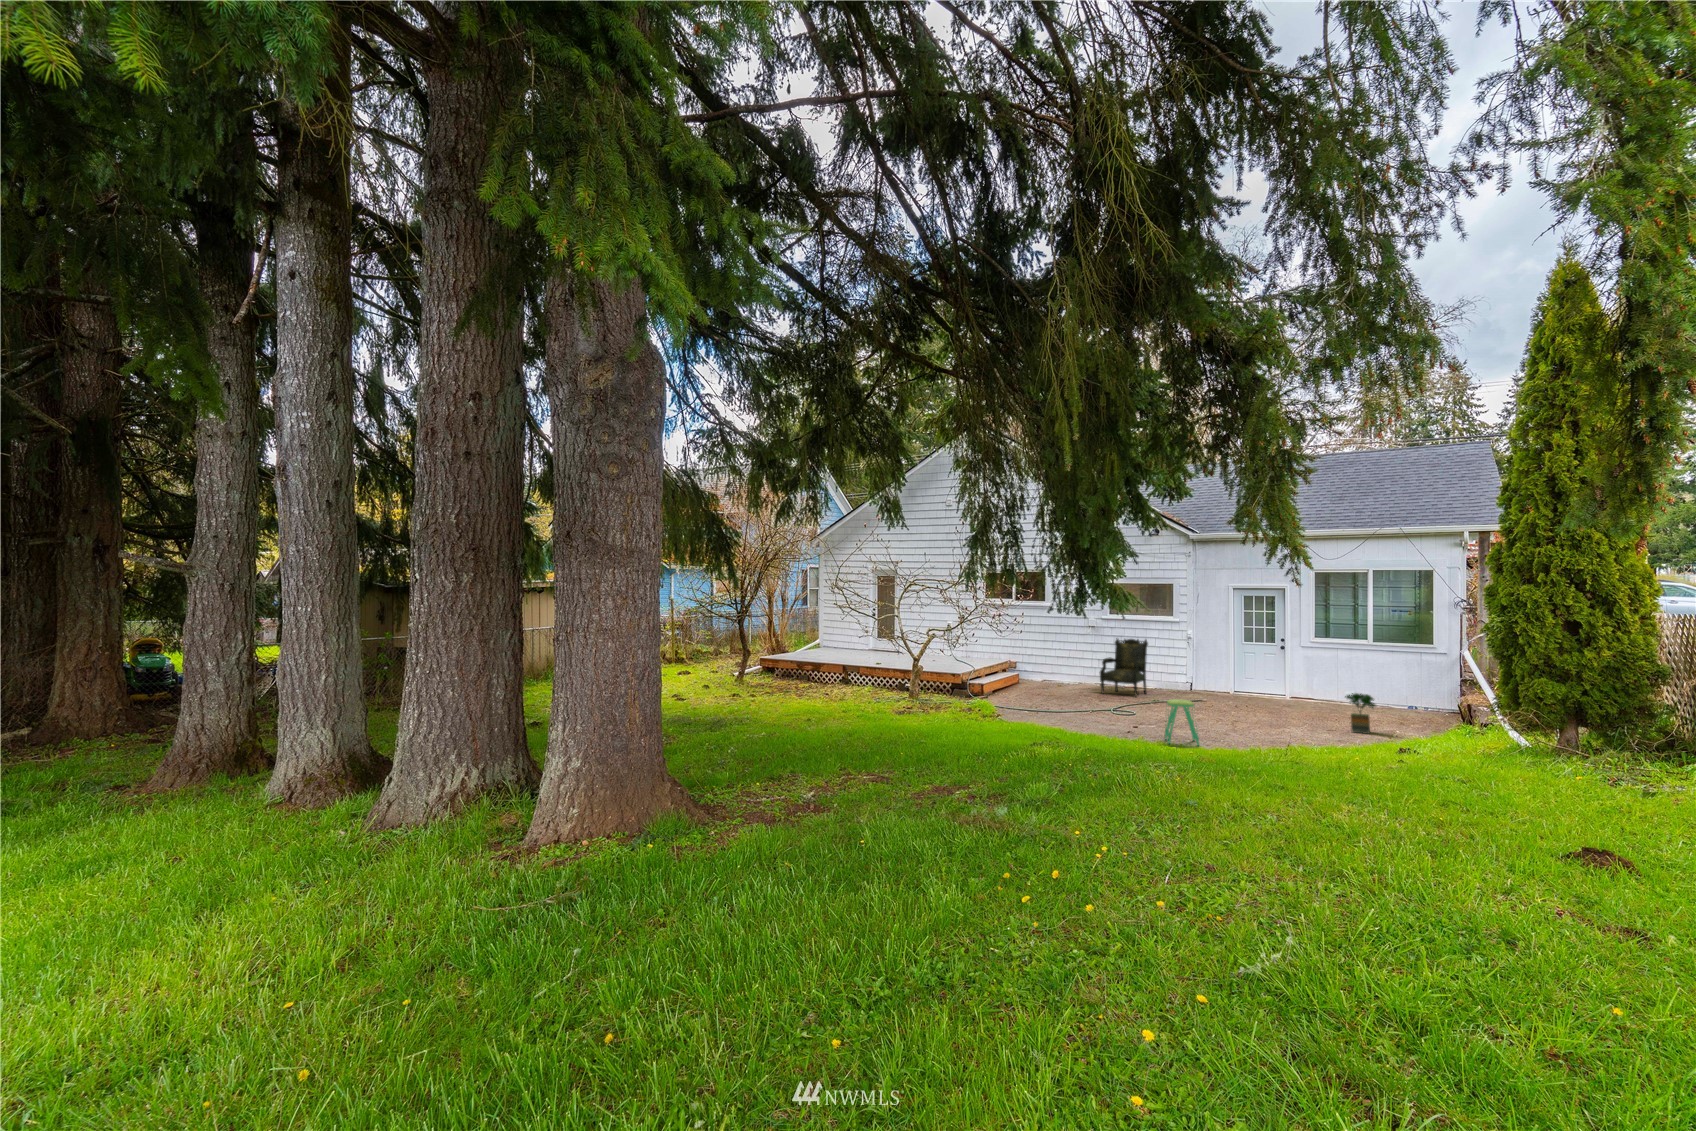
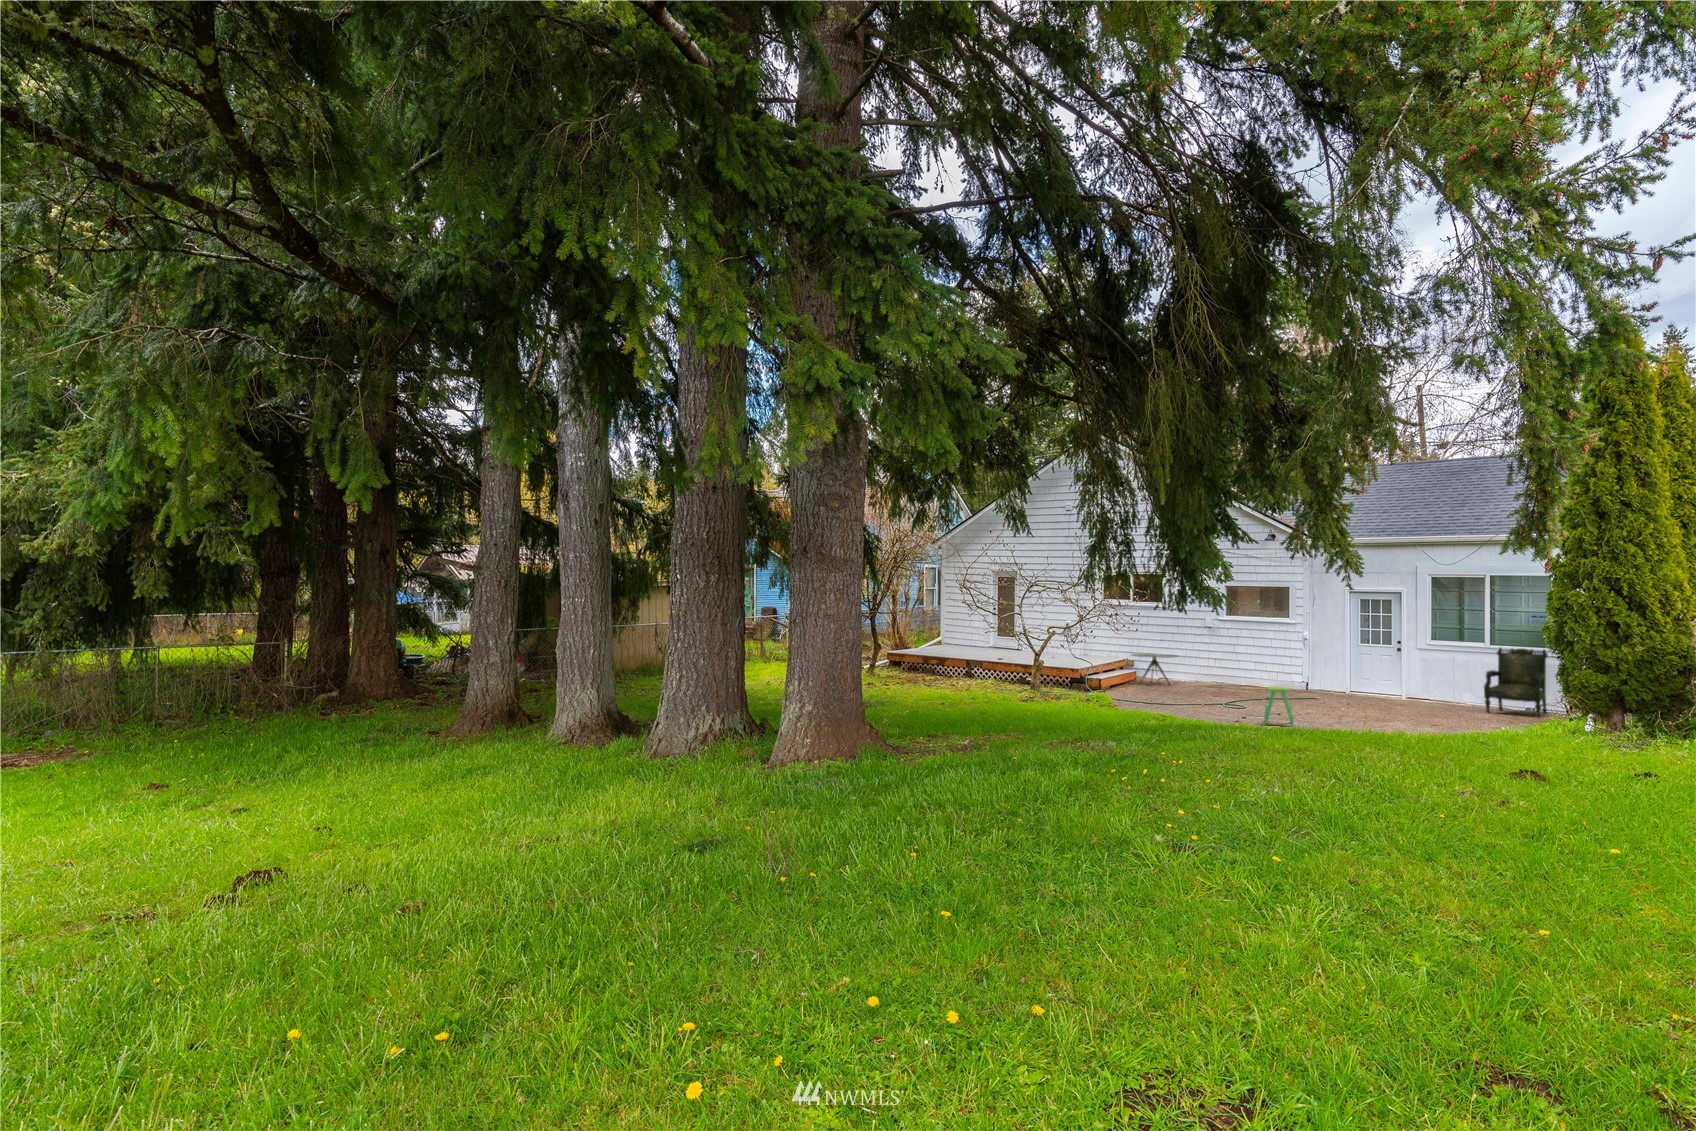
armchair: present [1100,638,1148,697] -> present [1484,648,1548,717]
round table: none [1013,655,1060,690] -> present [1132,654,1178,685]
potted tree: present [1345,693,1376,734] -> none [1440,687,1471,724]

